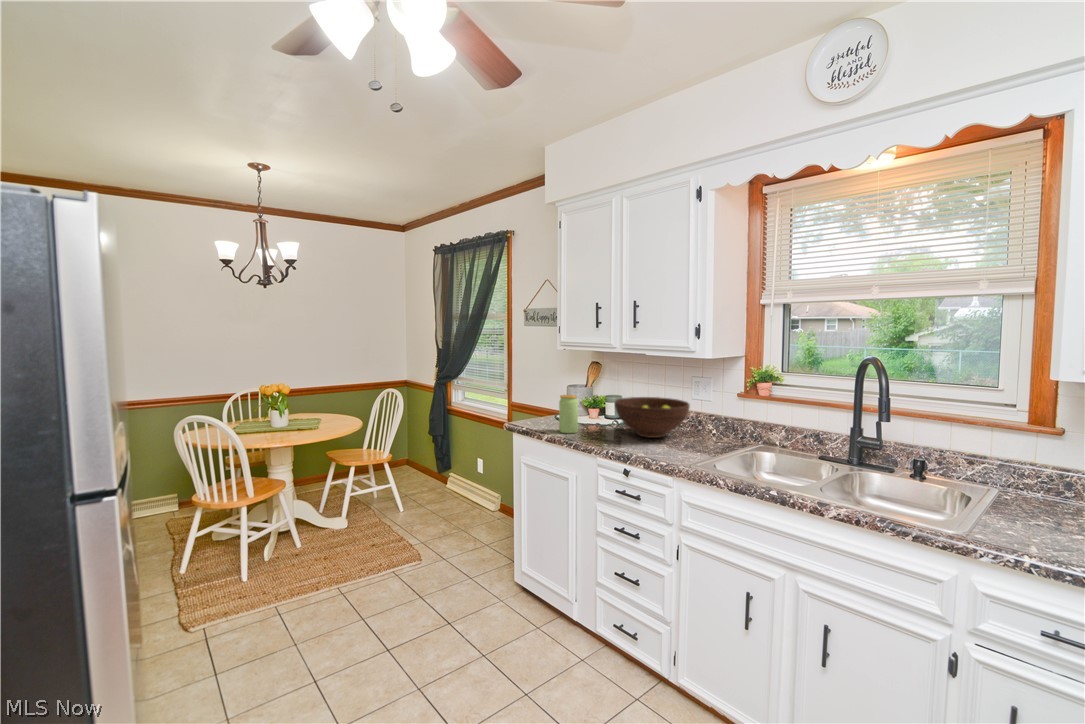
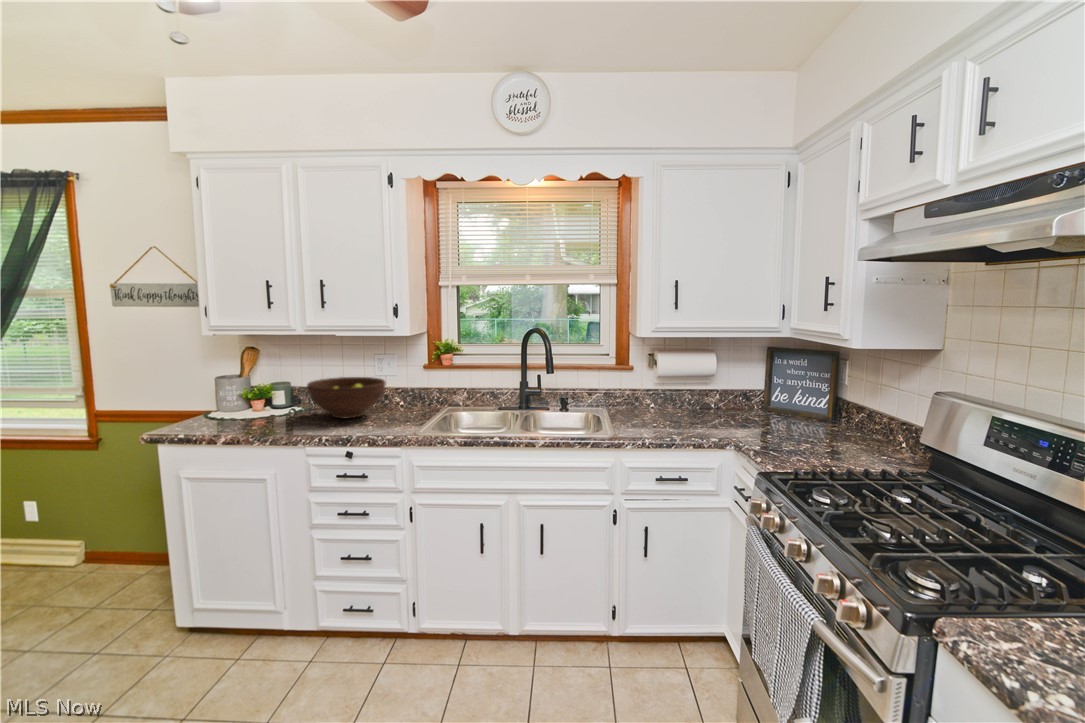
jar: present [559,395,578,433] -> none [239,384,265,429]

